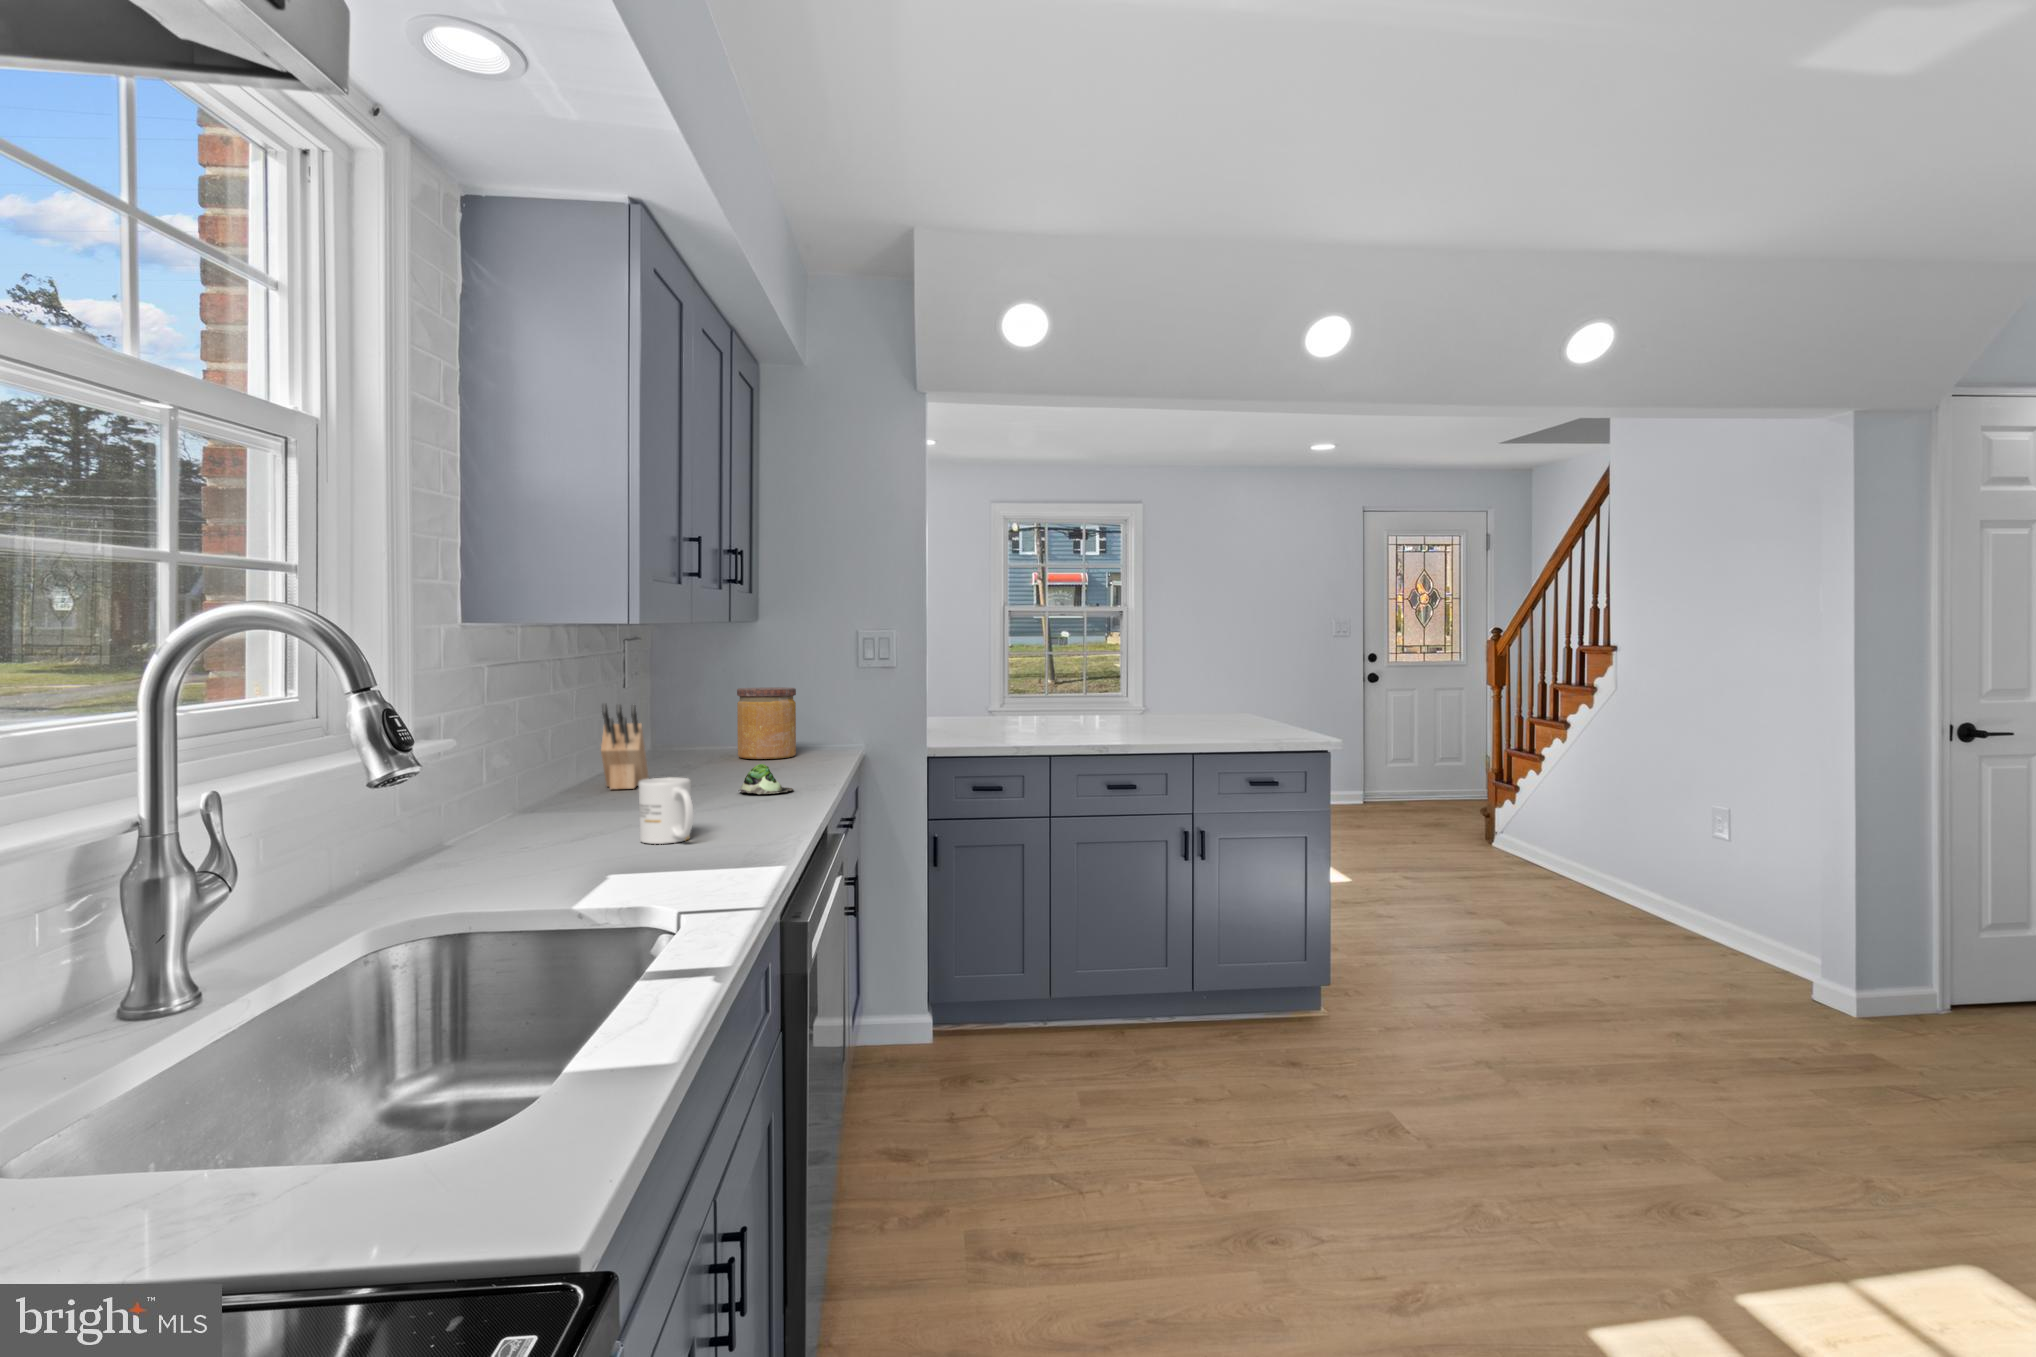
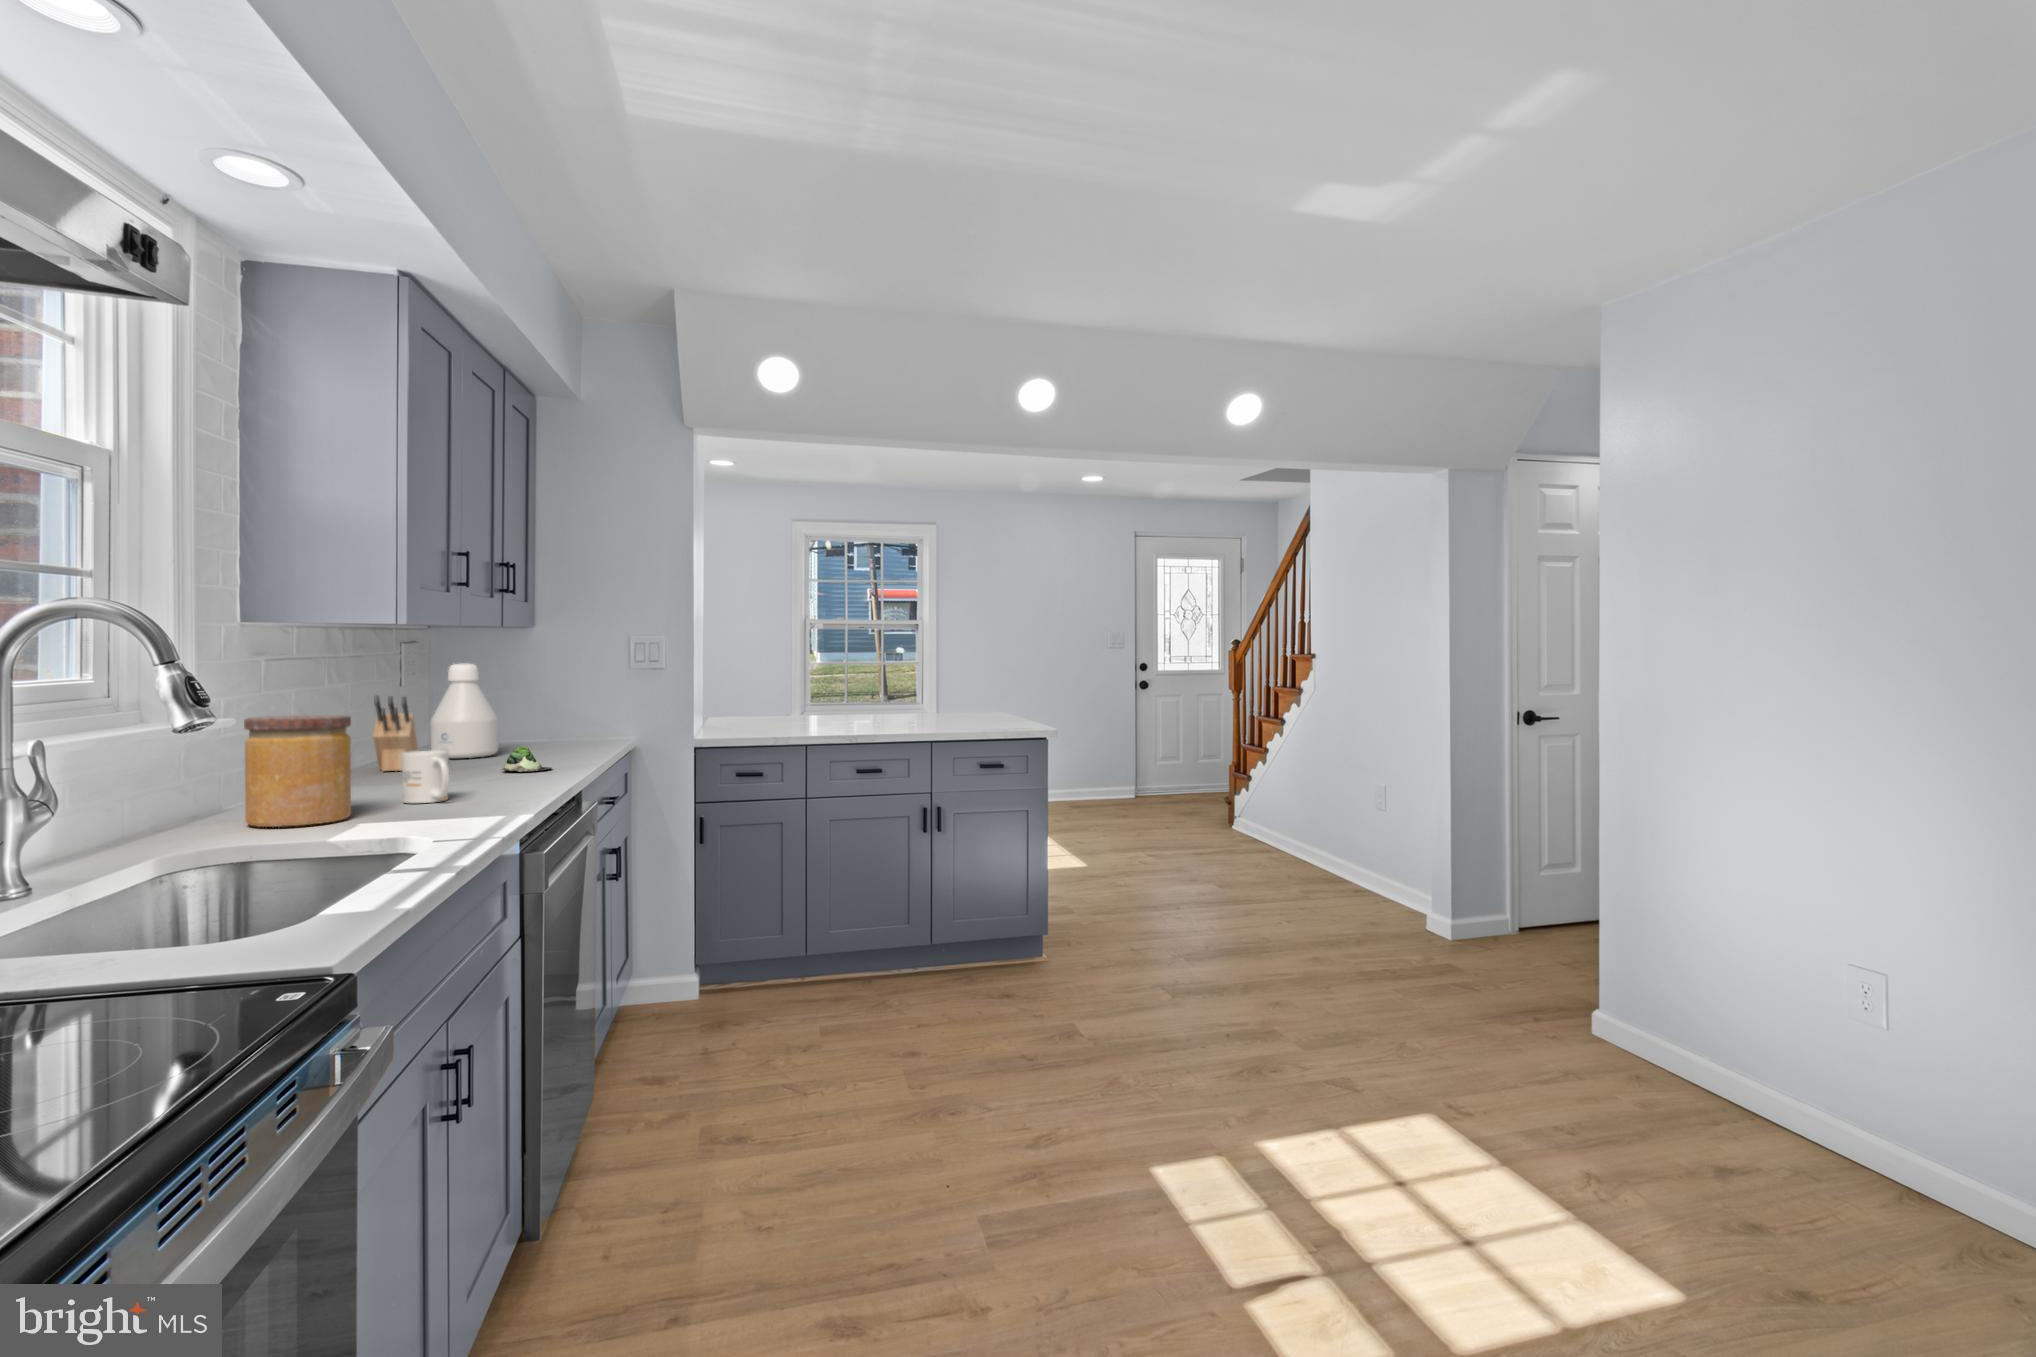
bottle: none [657,664,728,771] -> present [430,664,498,758]
jar: present [737,687,796,759] -> present [244,715,351,827]

